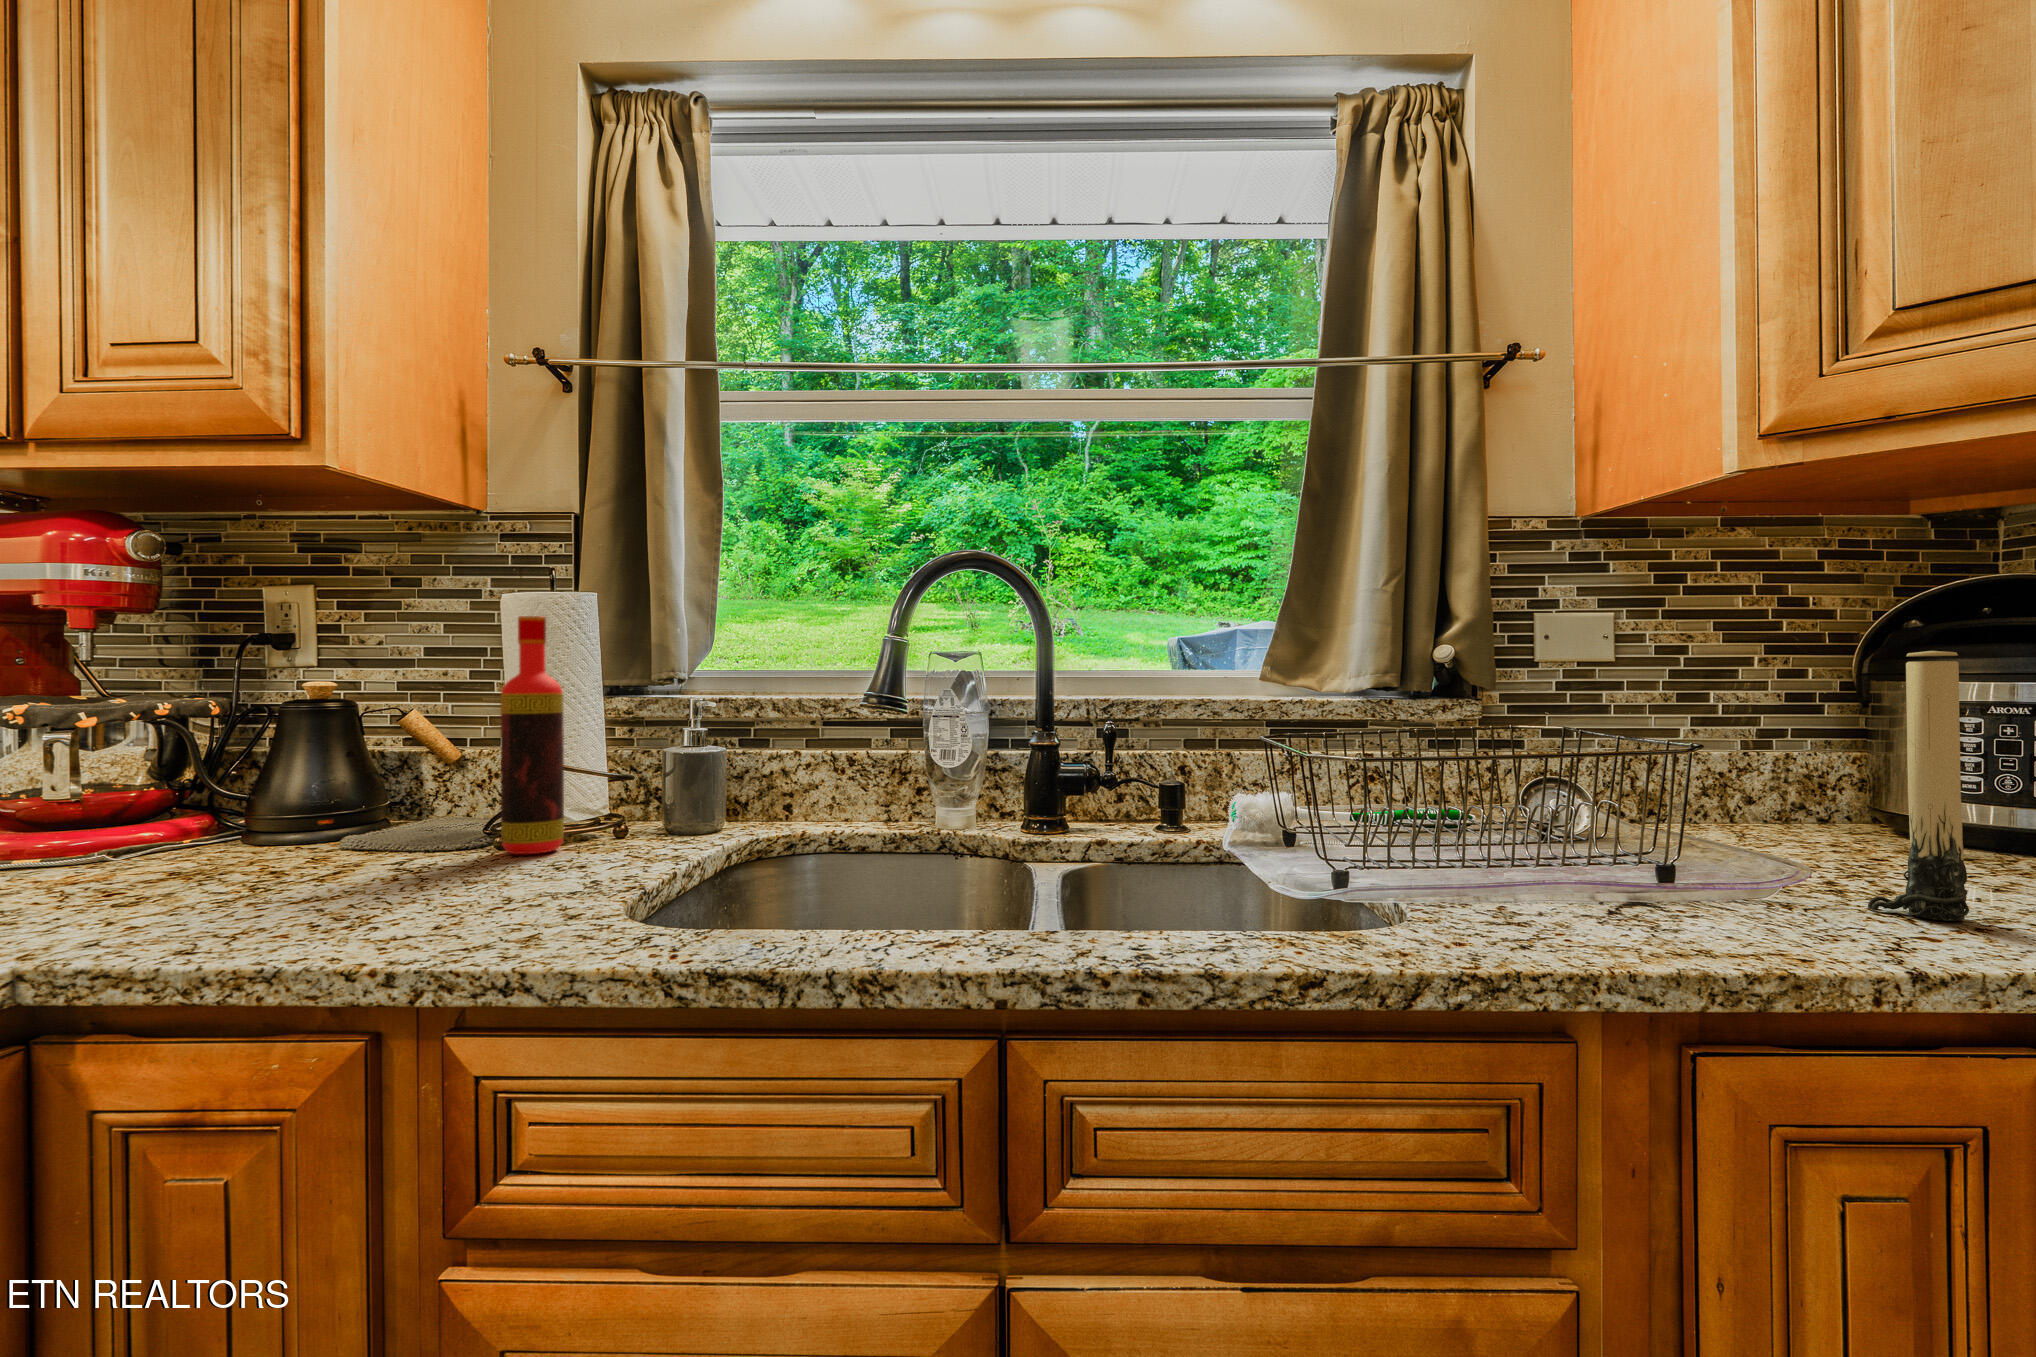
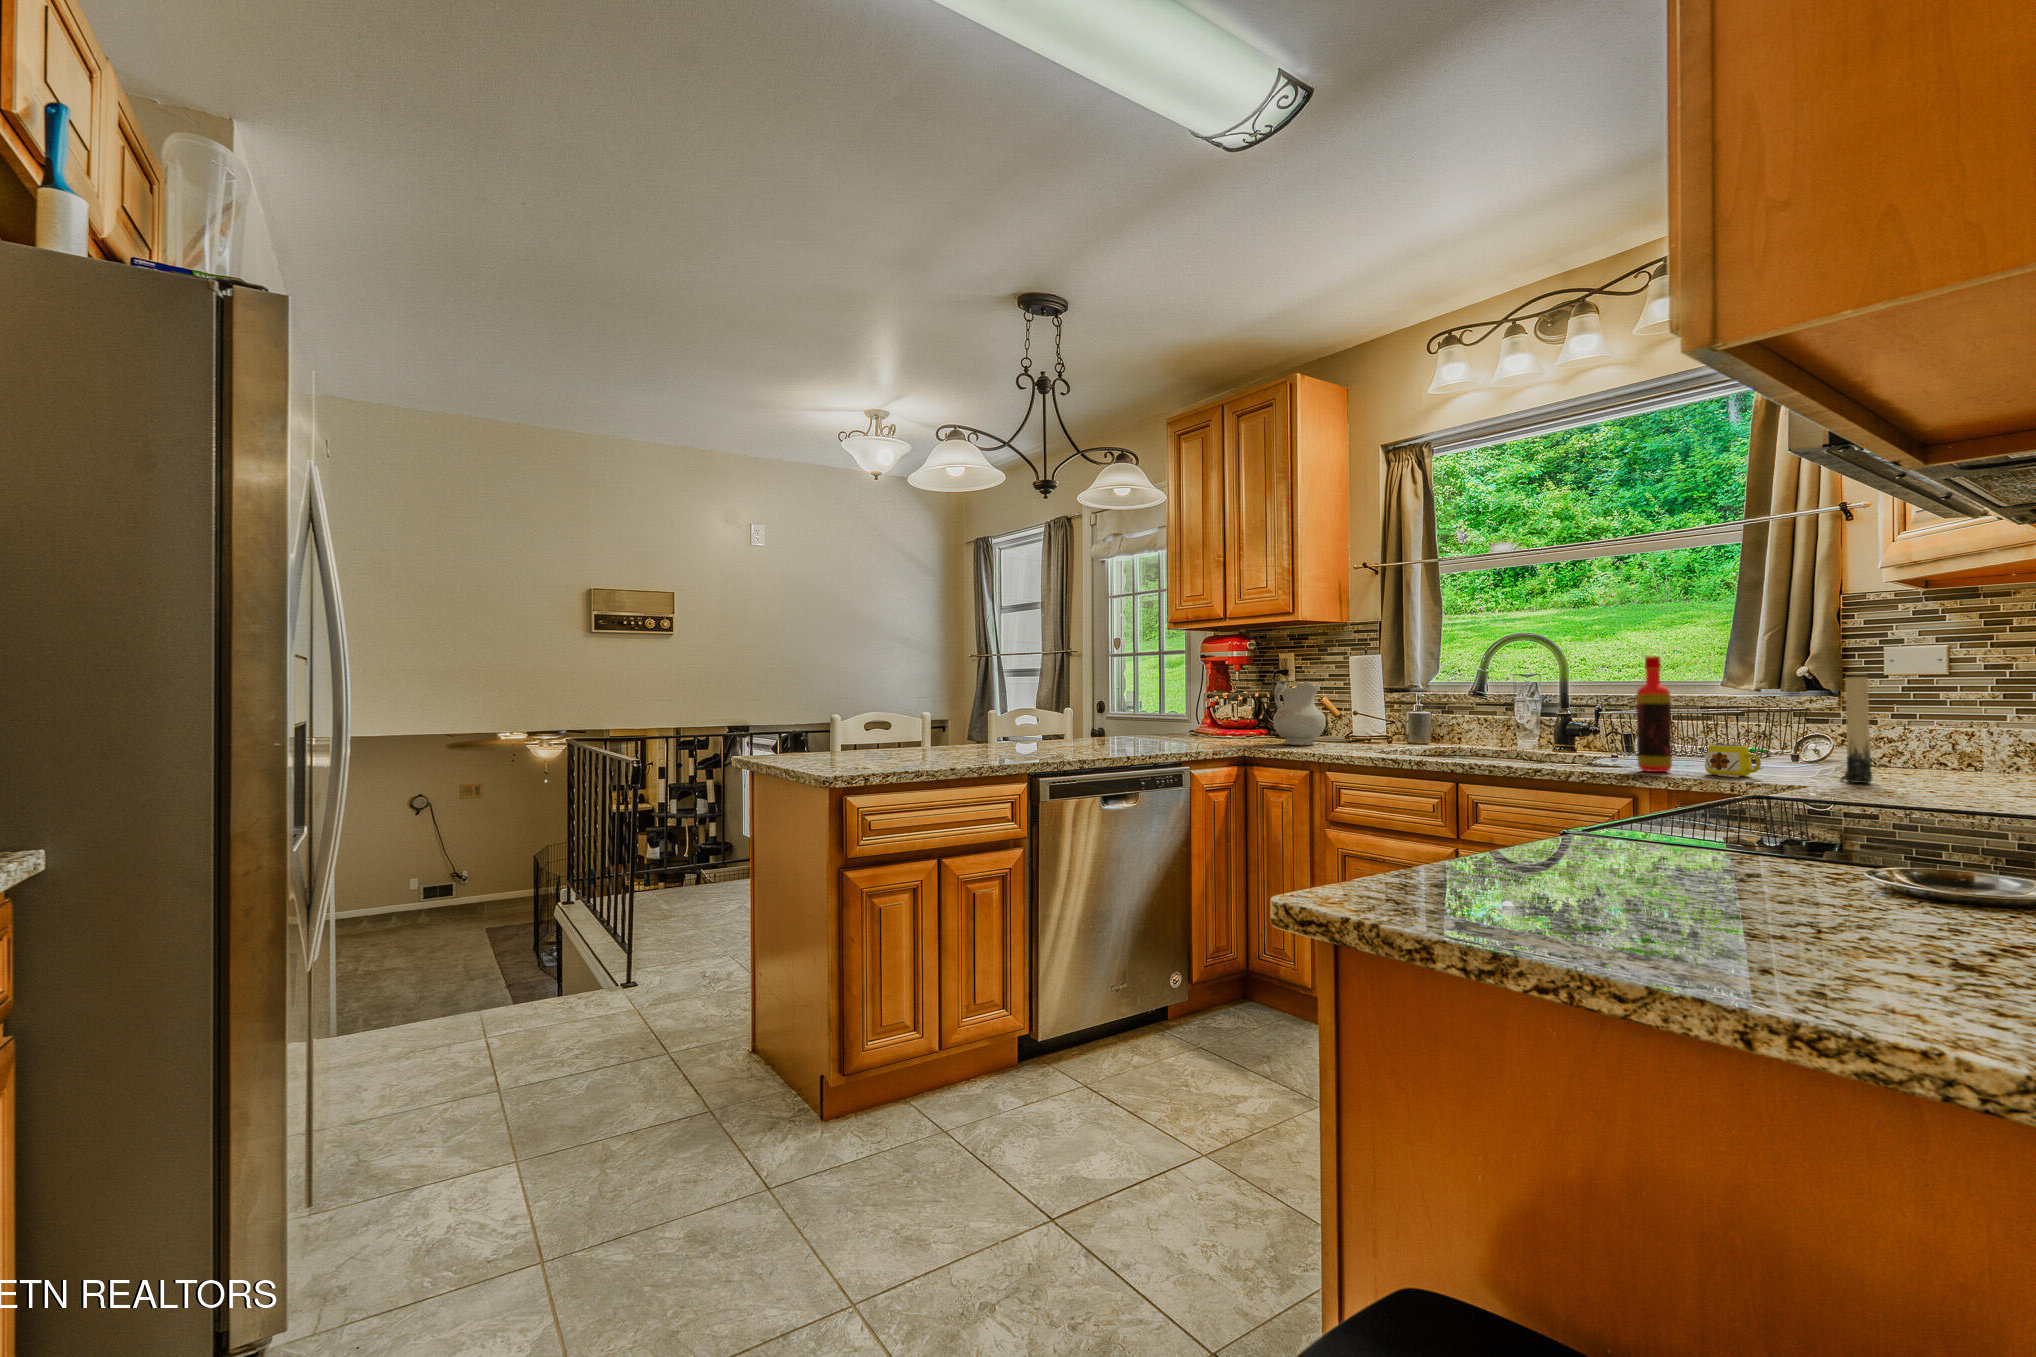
bottle: present [500,616,564,854] -> present [1636,656,1672,772]
ceramic pitcher: none [221,660,442,900] -> present [1273,681,1326,745]
mug: none [1639,836,1793,938] -> present [1705,744,1761,777]

